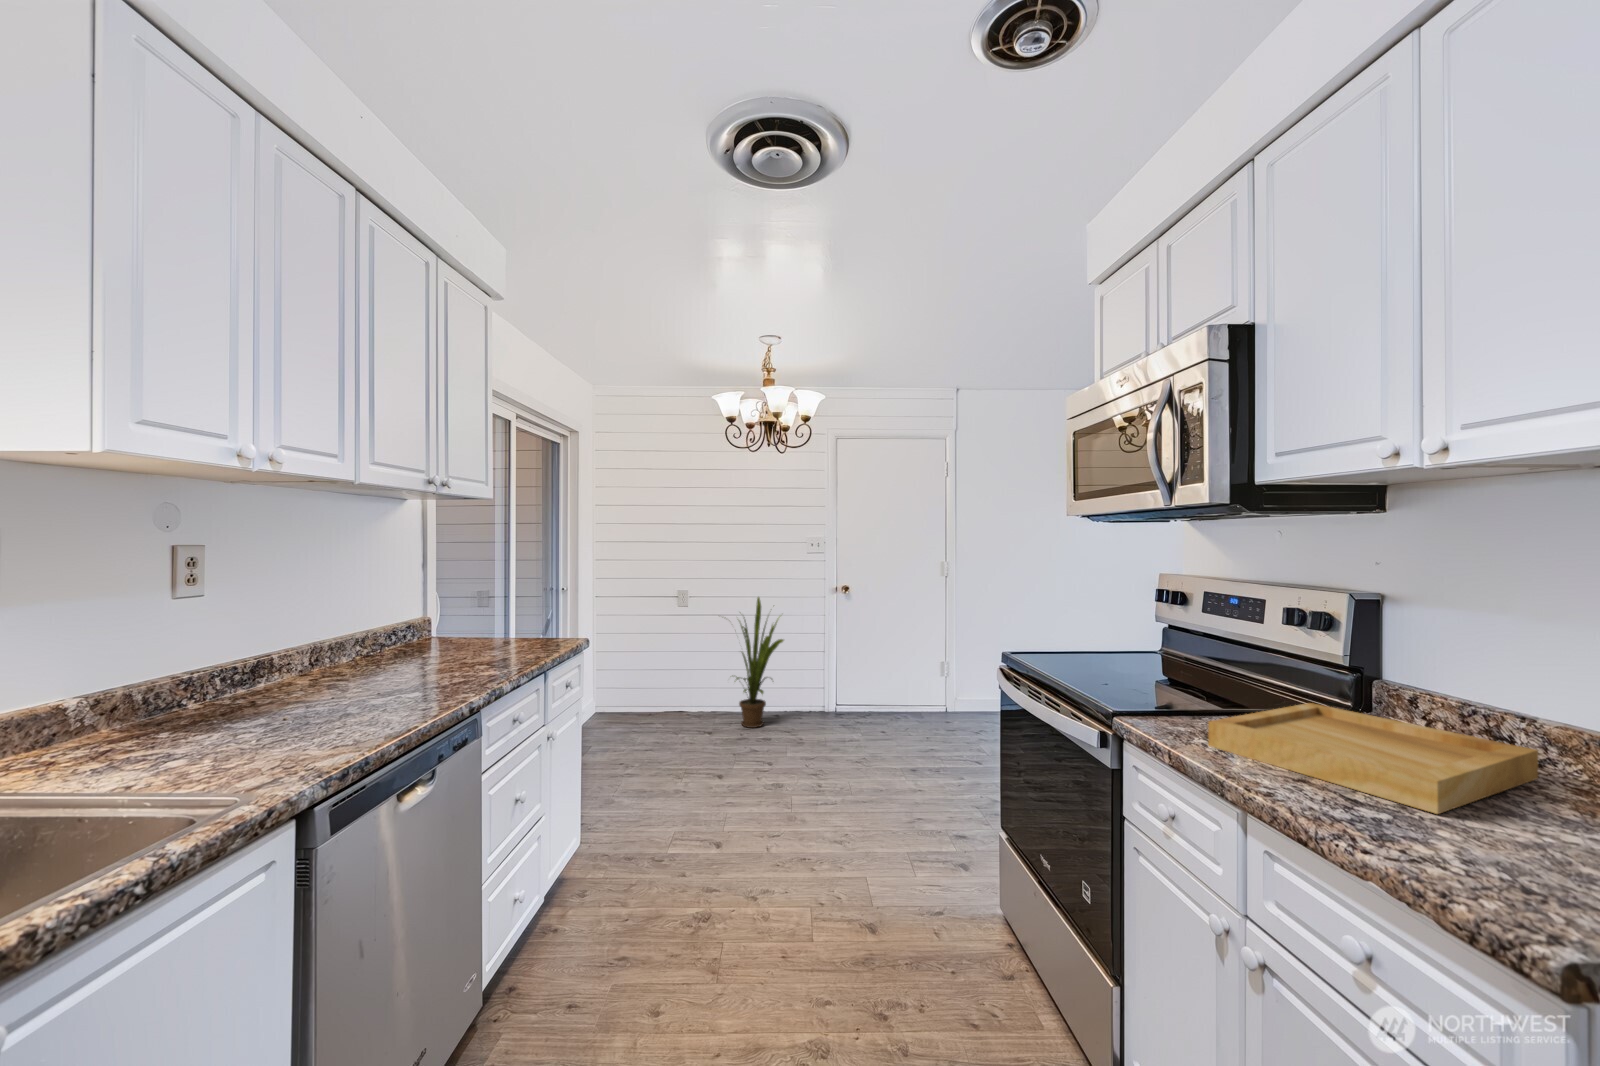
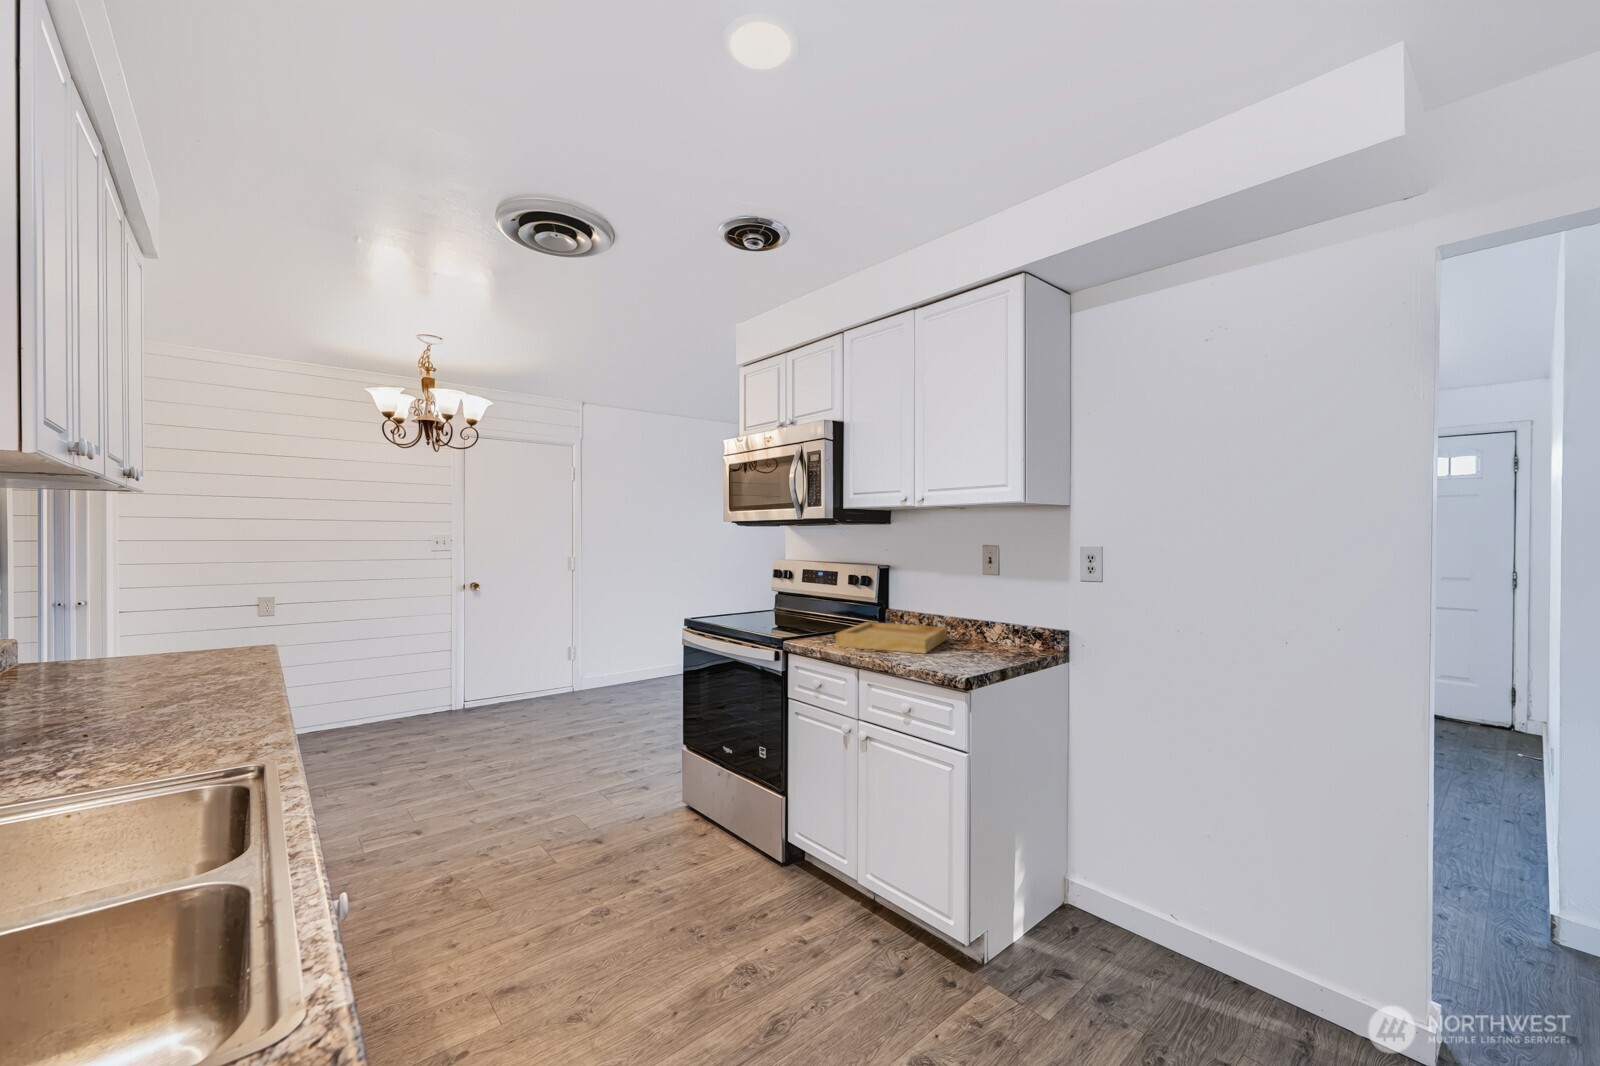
house plant: present [736,597,784,728] -> none [326,599,415,737]

